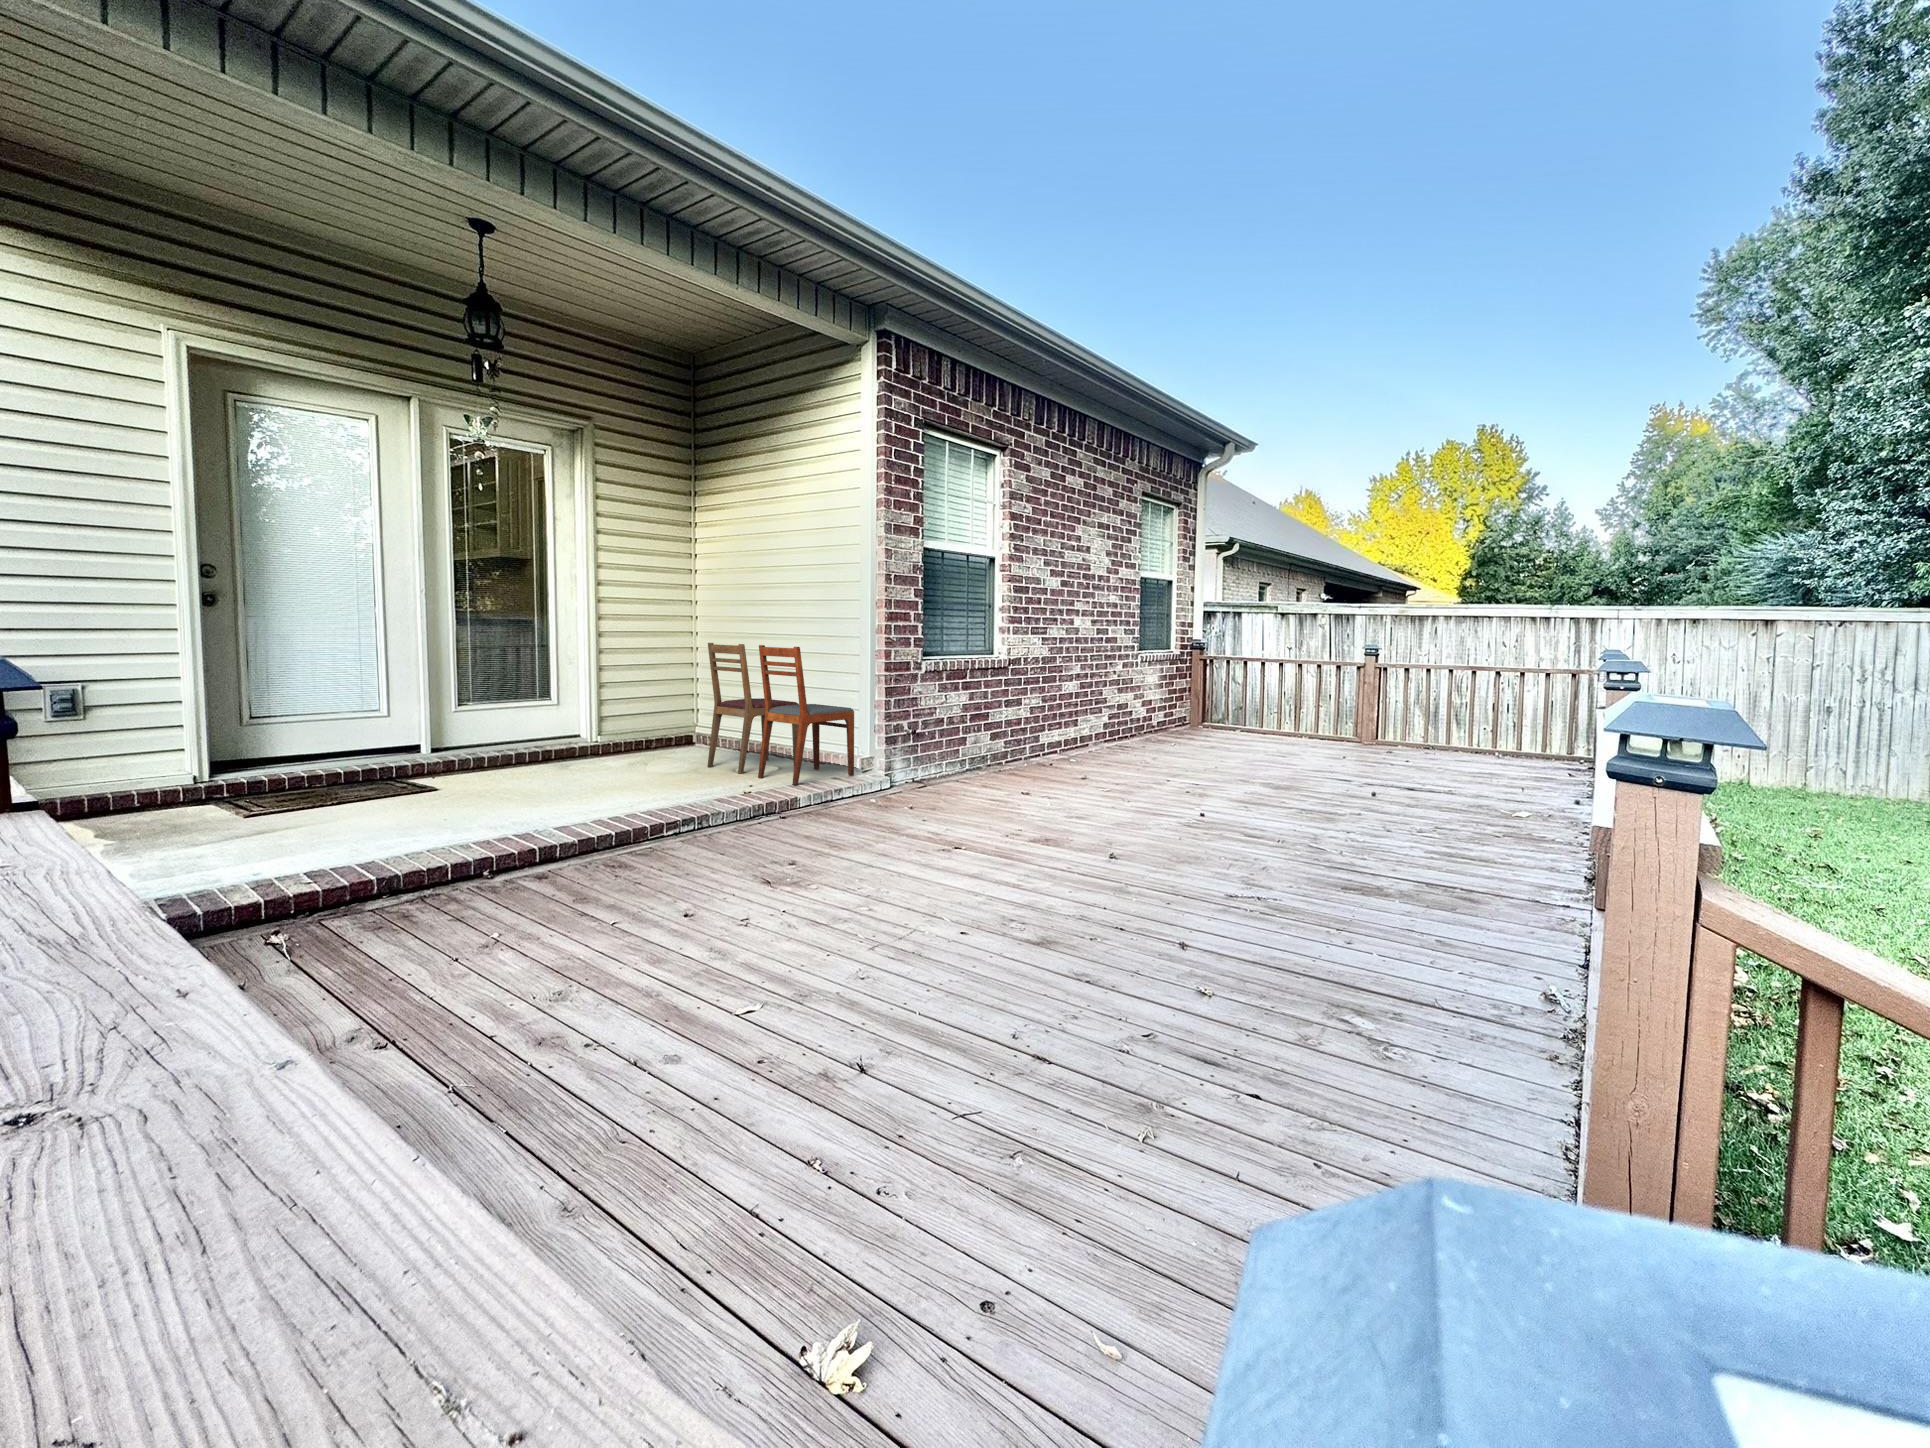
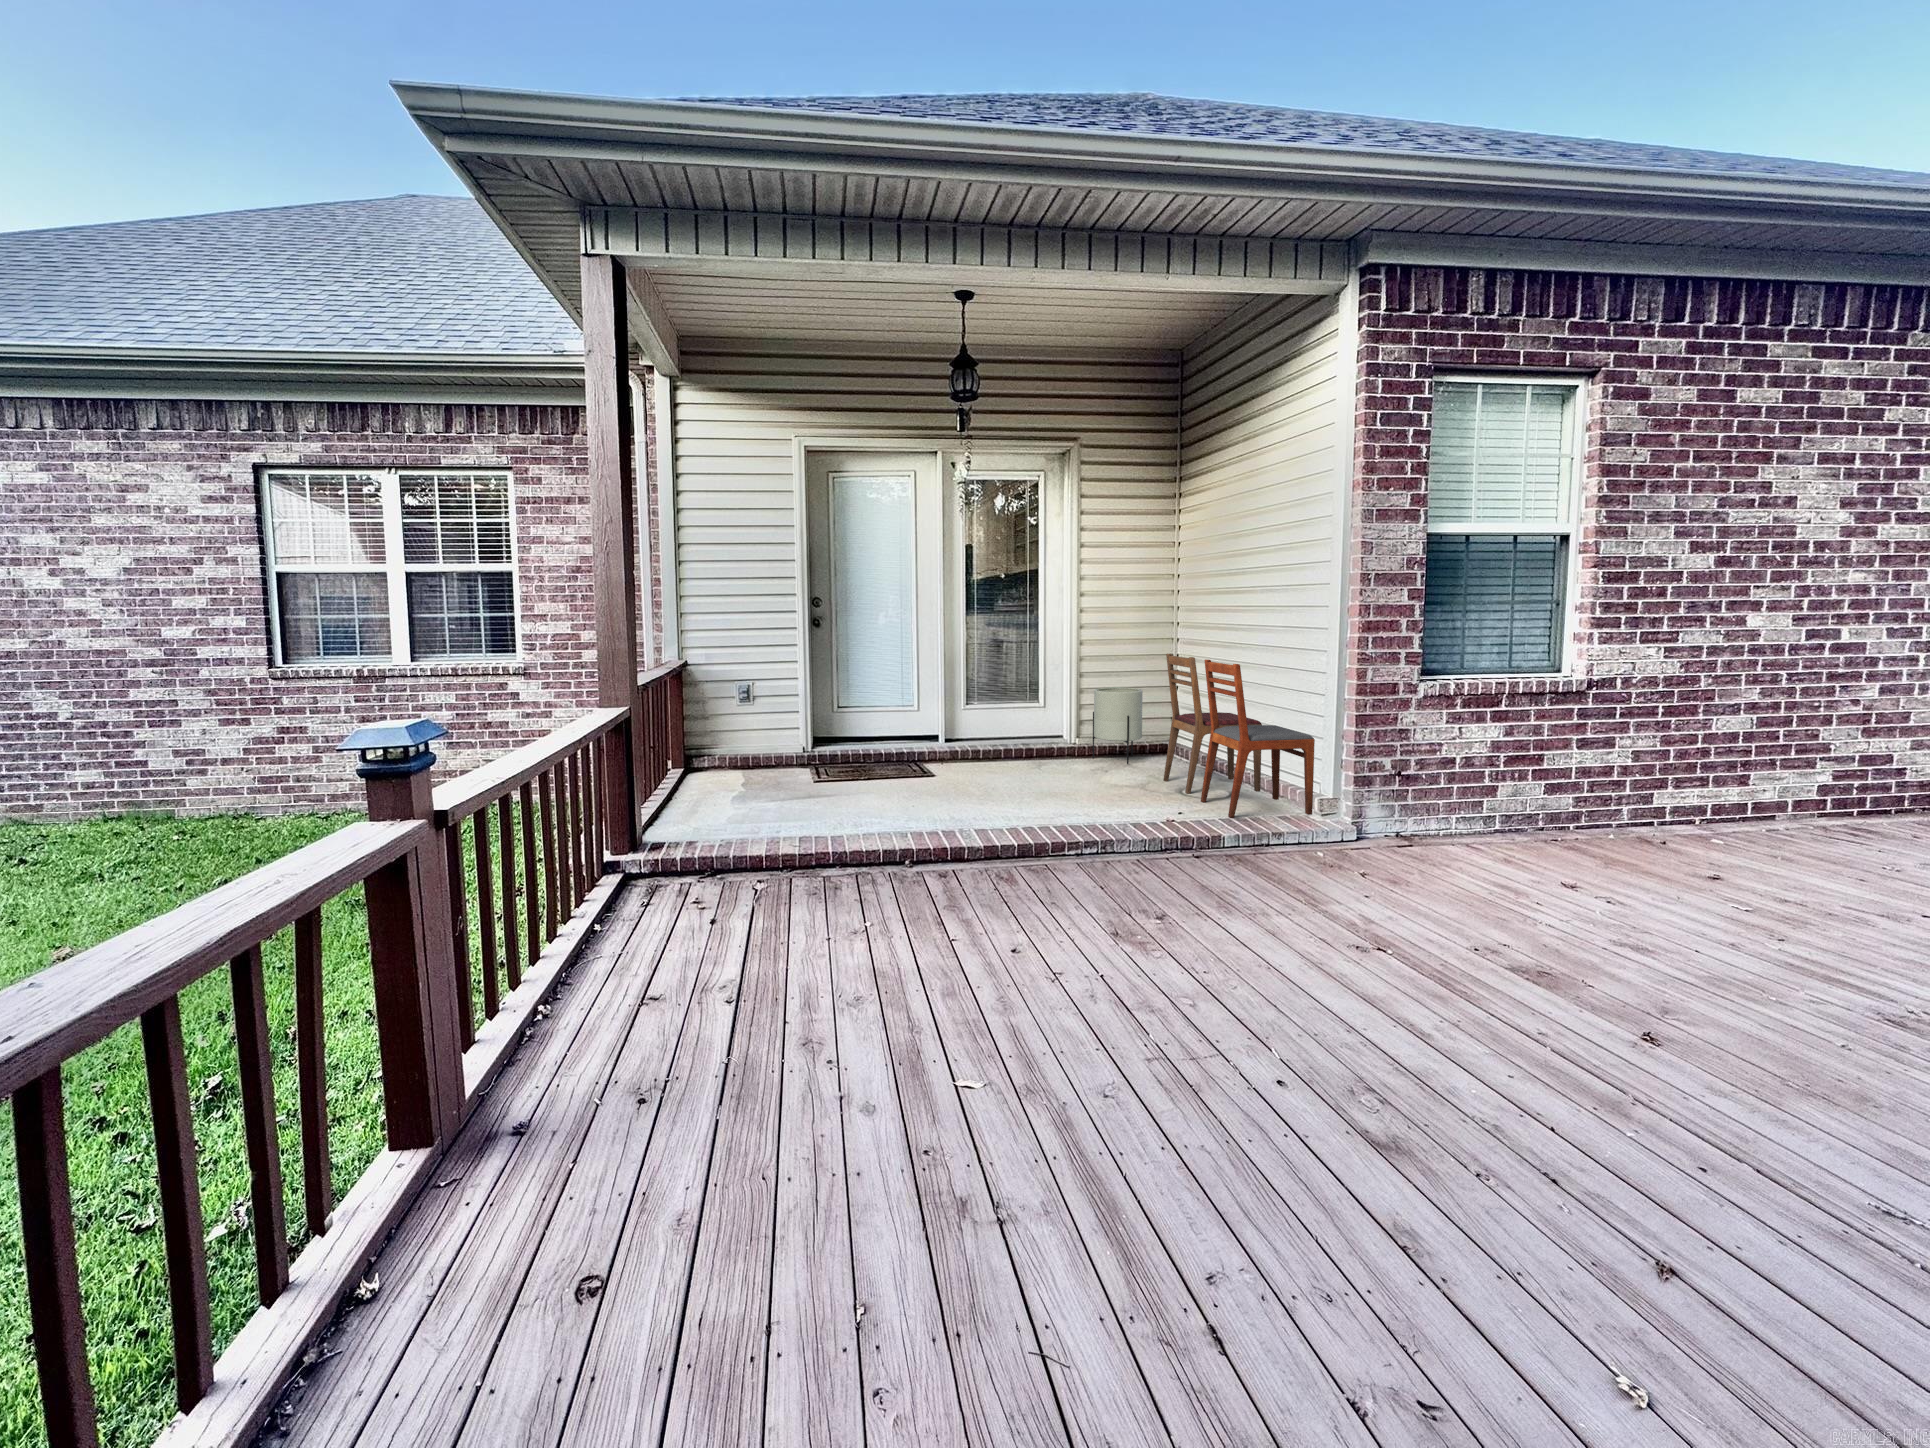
planter: none [614,682,669,759] -> present [1093,687,1143,764]

